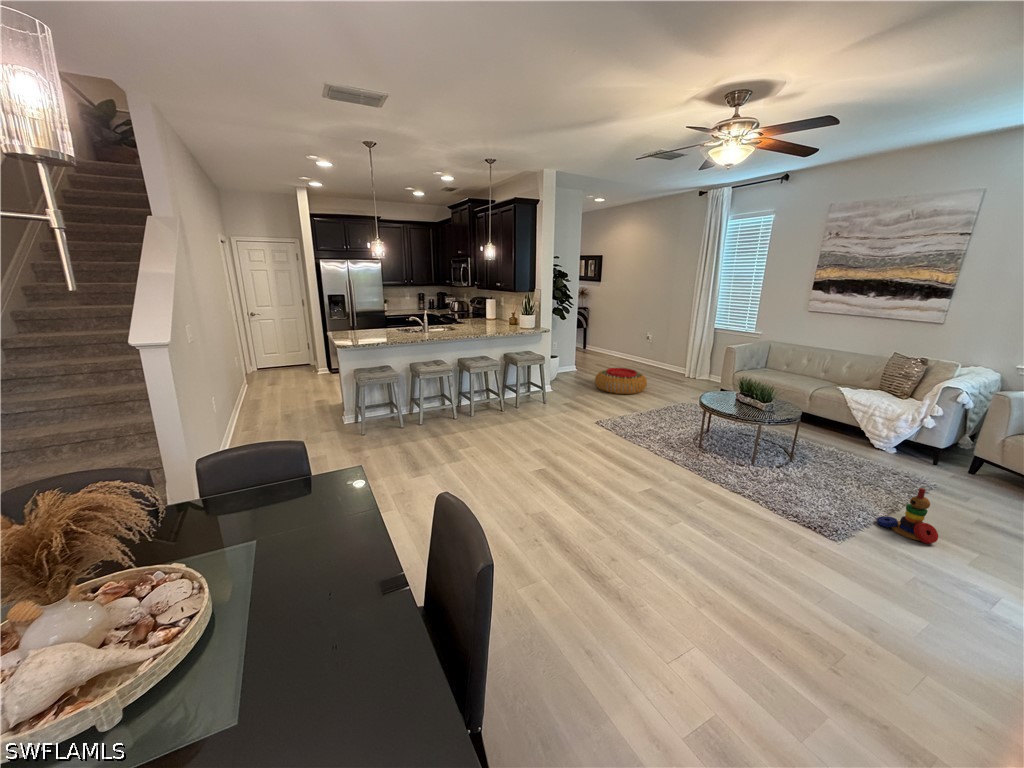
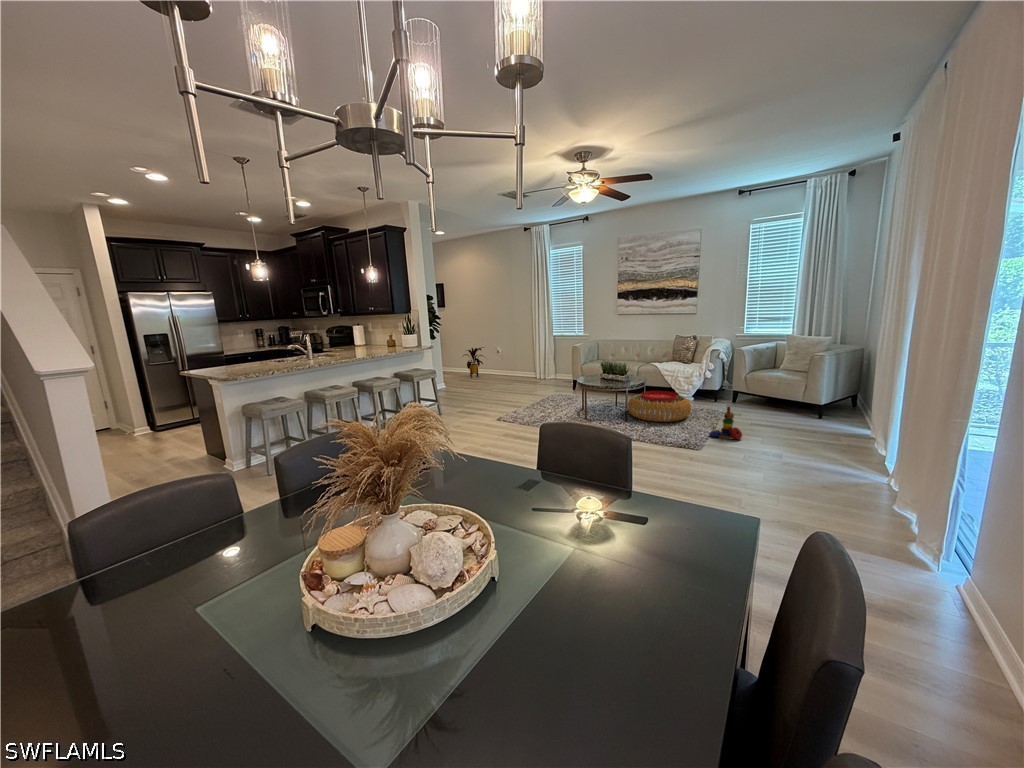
house plant: none [602,330,634,363] -> present [463,347,483,377]
pouf: present [595,368,647,394] -> present [628,391,691,422]

